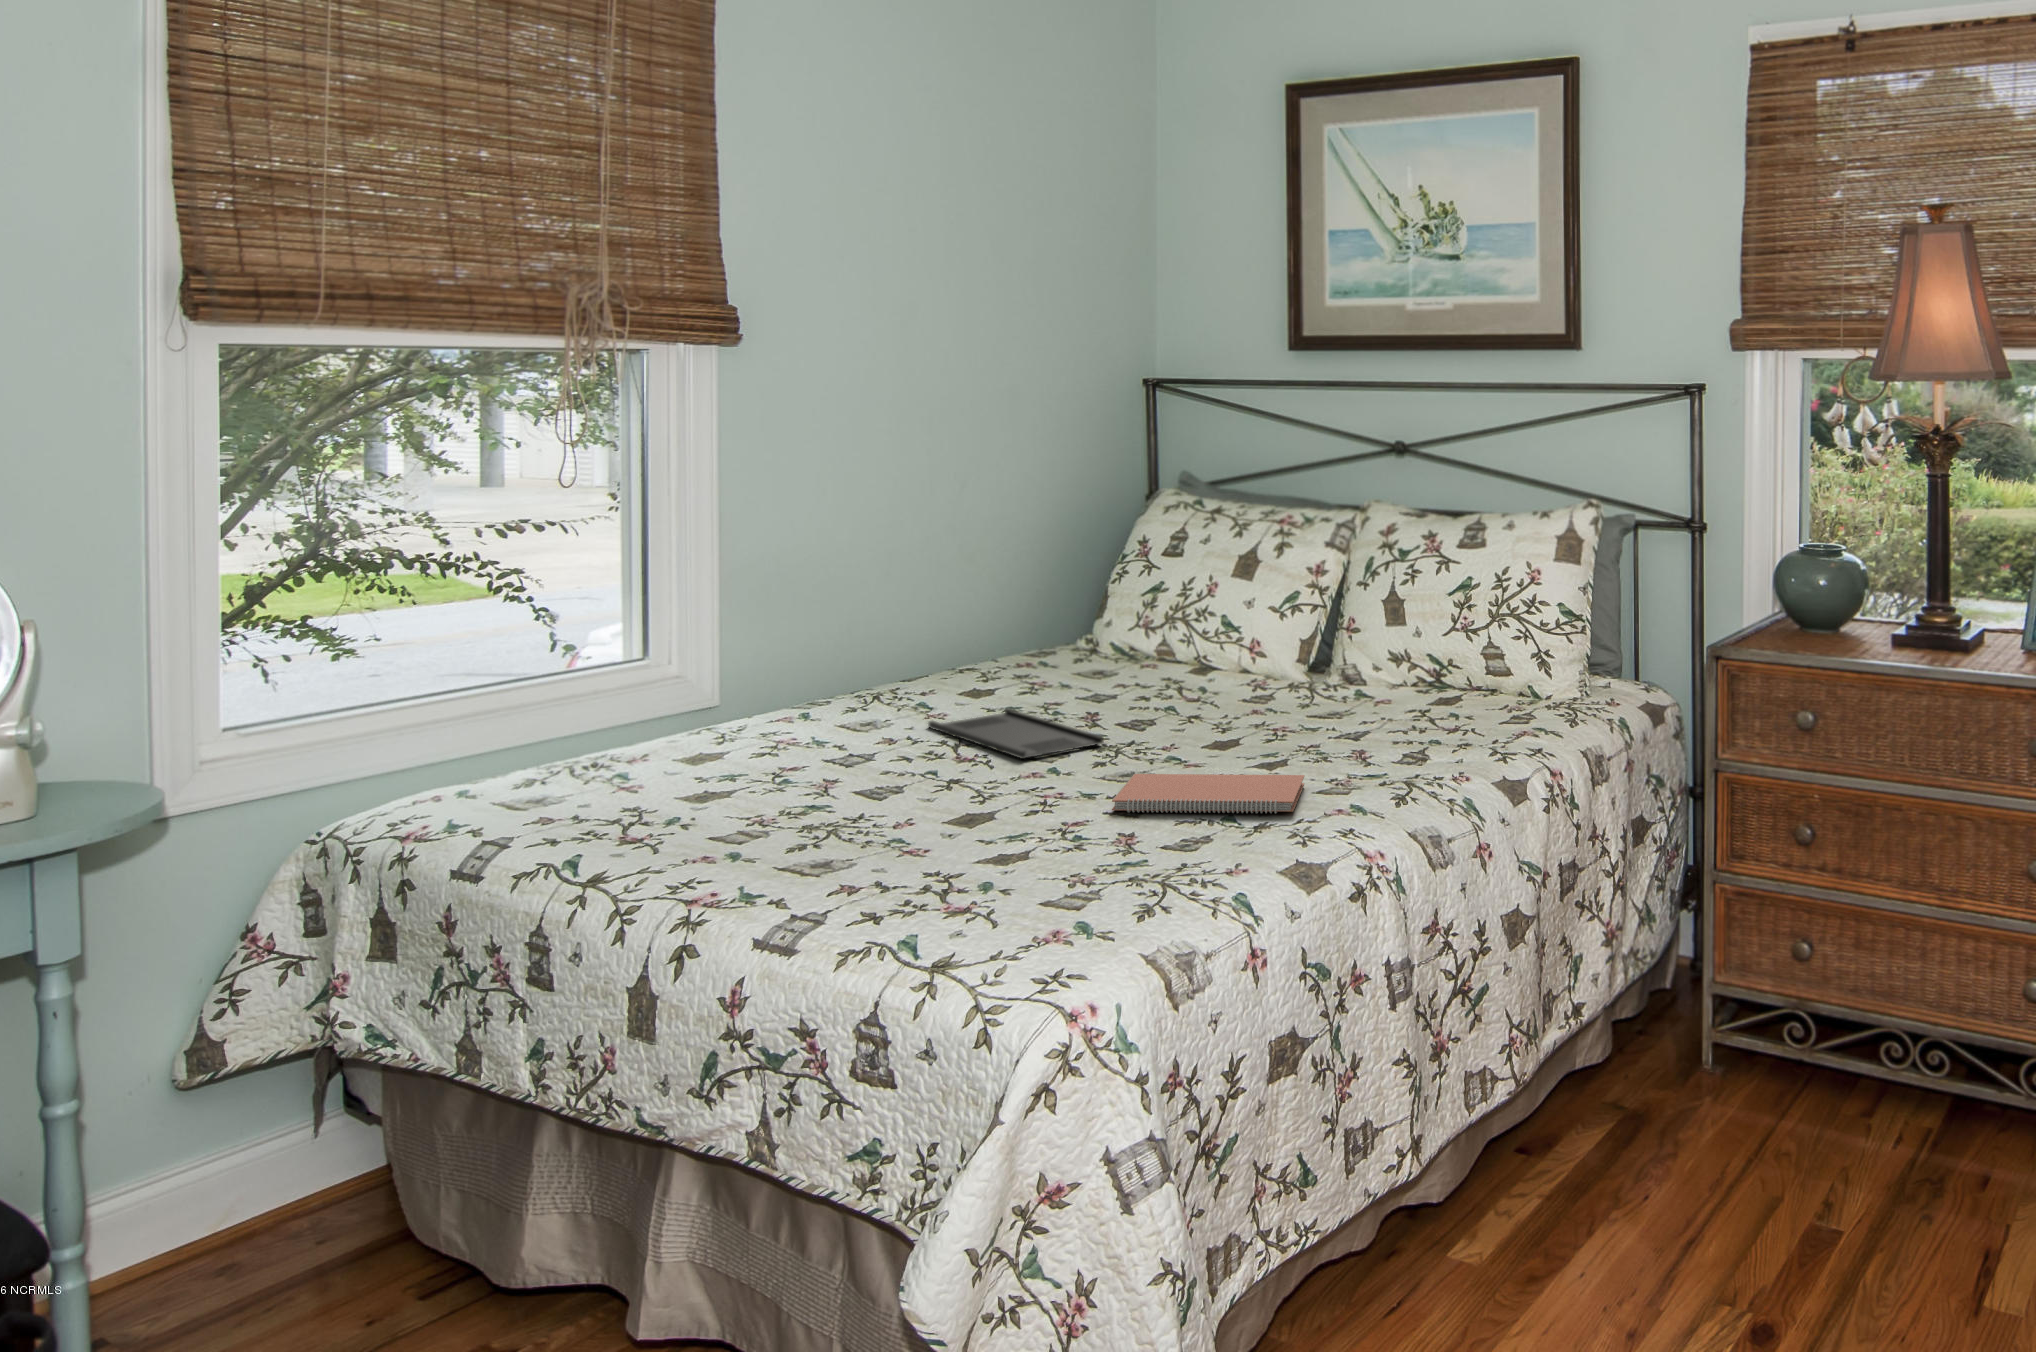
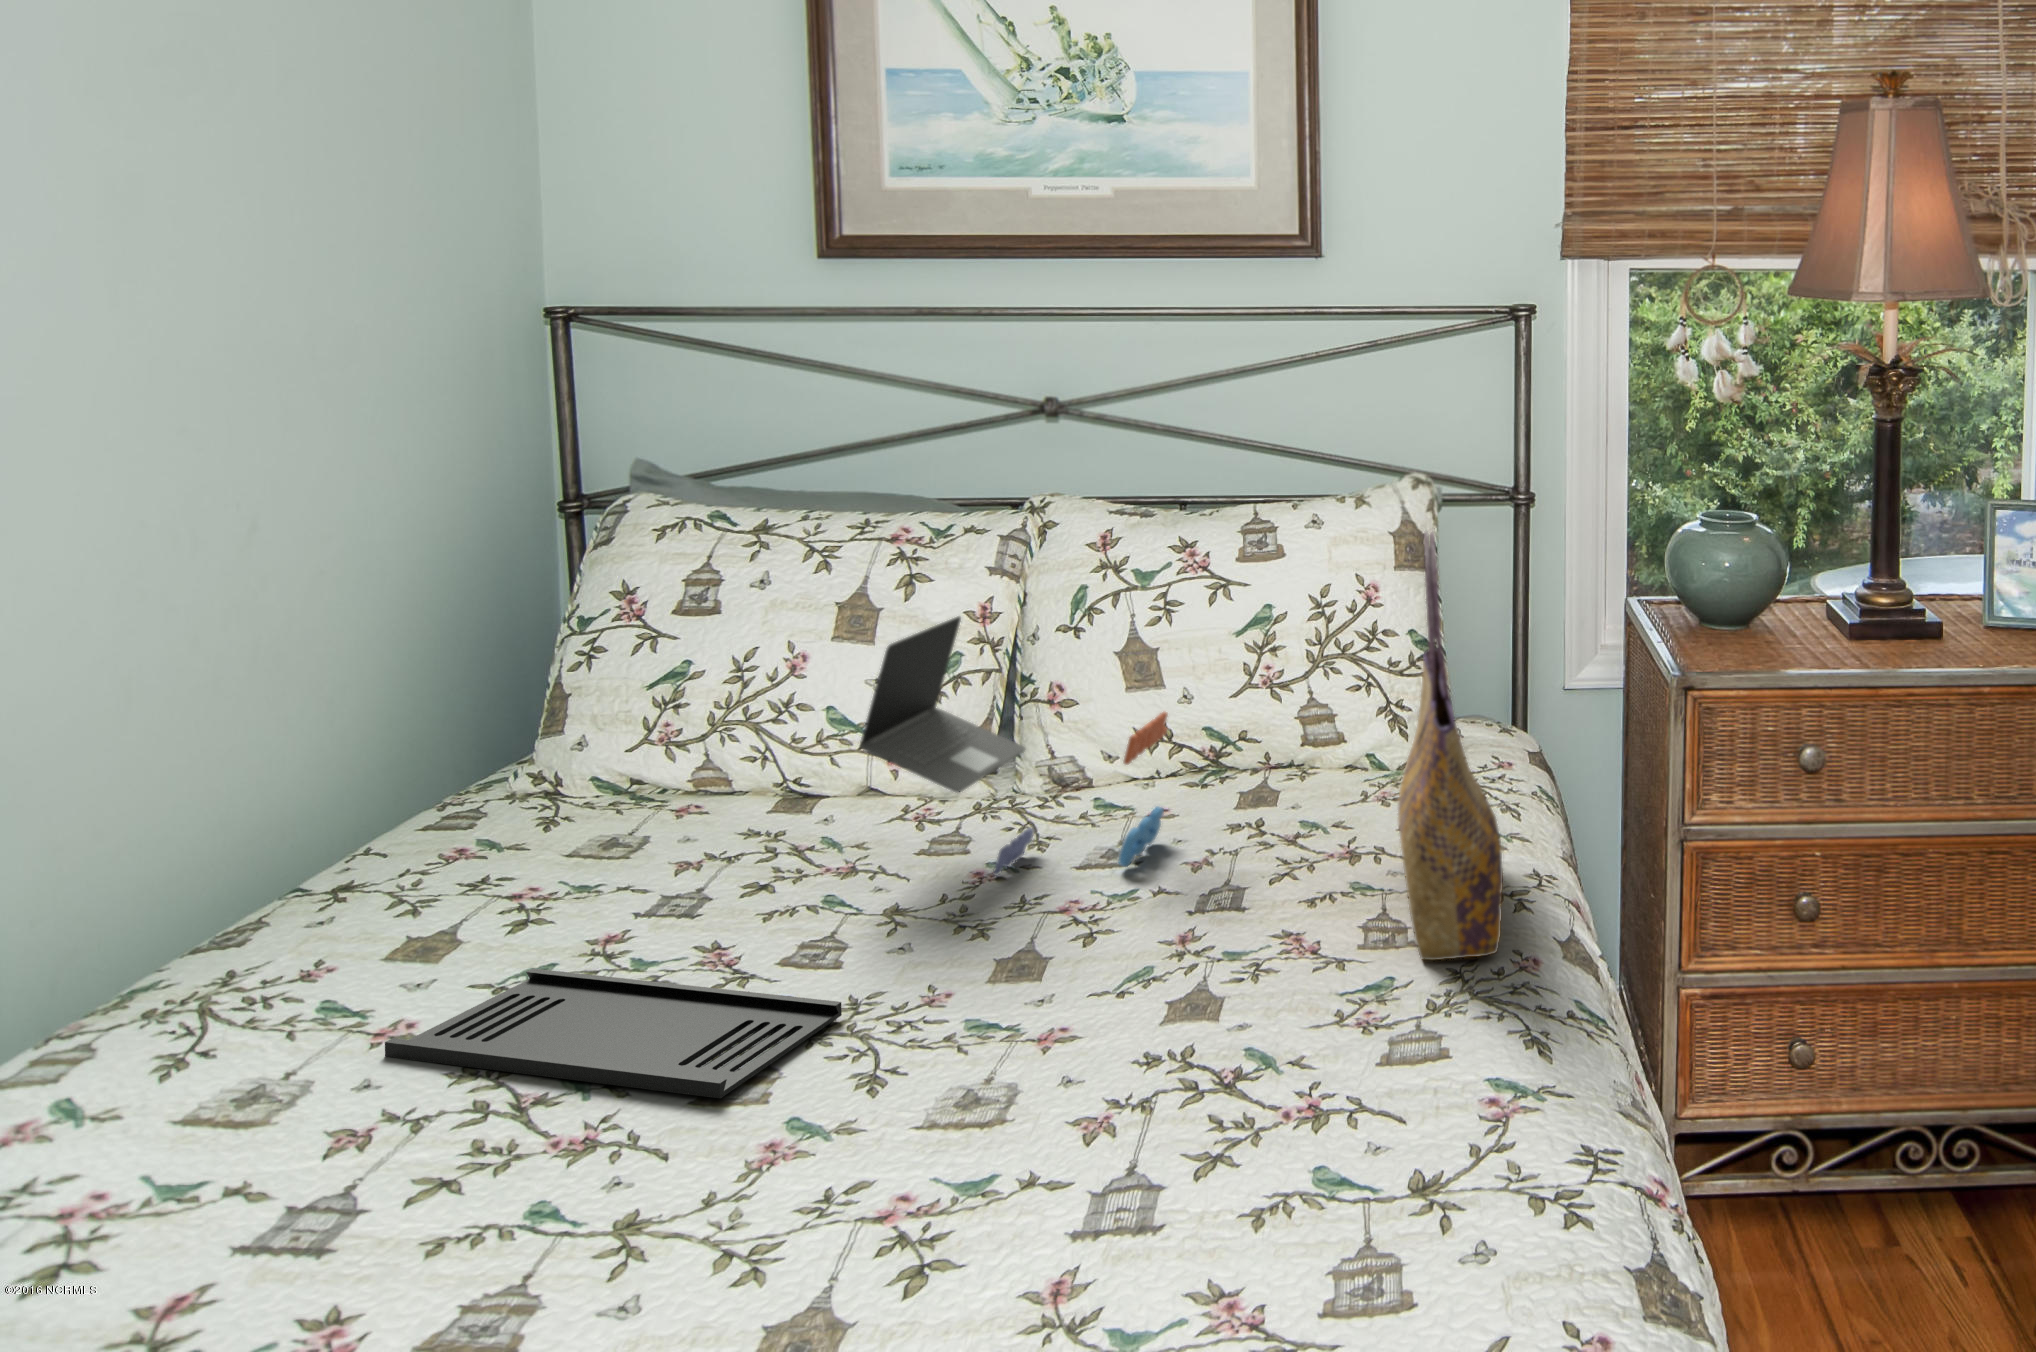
tote bag: none [1387,521,1504,772] -> present [1398,532,1503,960]
laptop: none [1180,561,1358,714] -> present [860,616,1168,875]
notebook: present [1112,774,1304,813] -> none [1031,1012,1425,1196]

